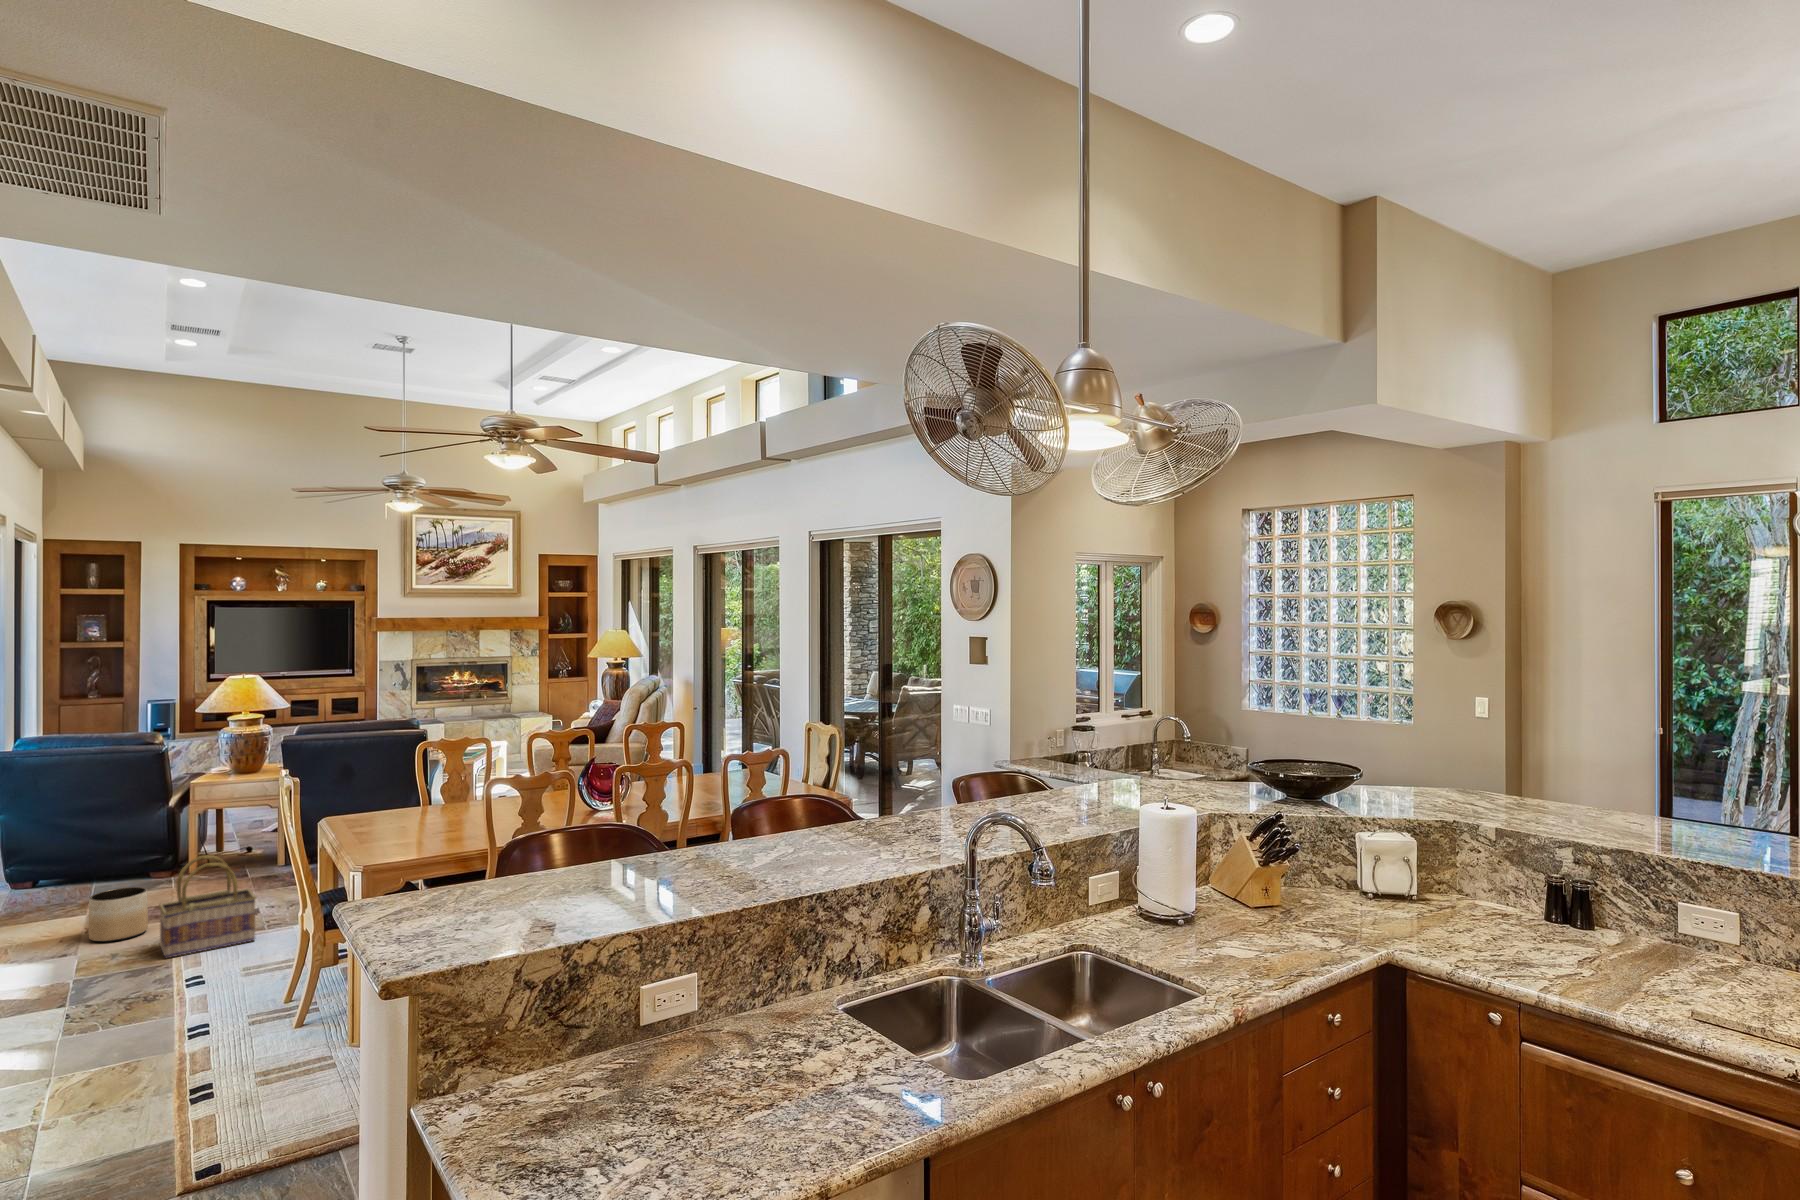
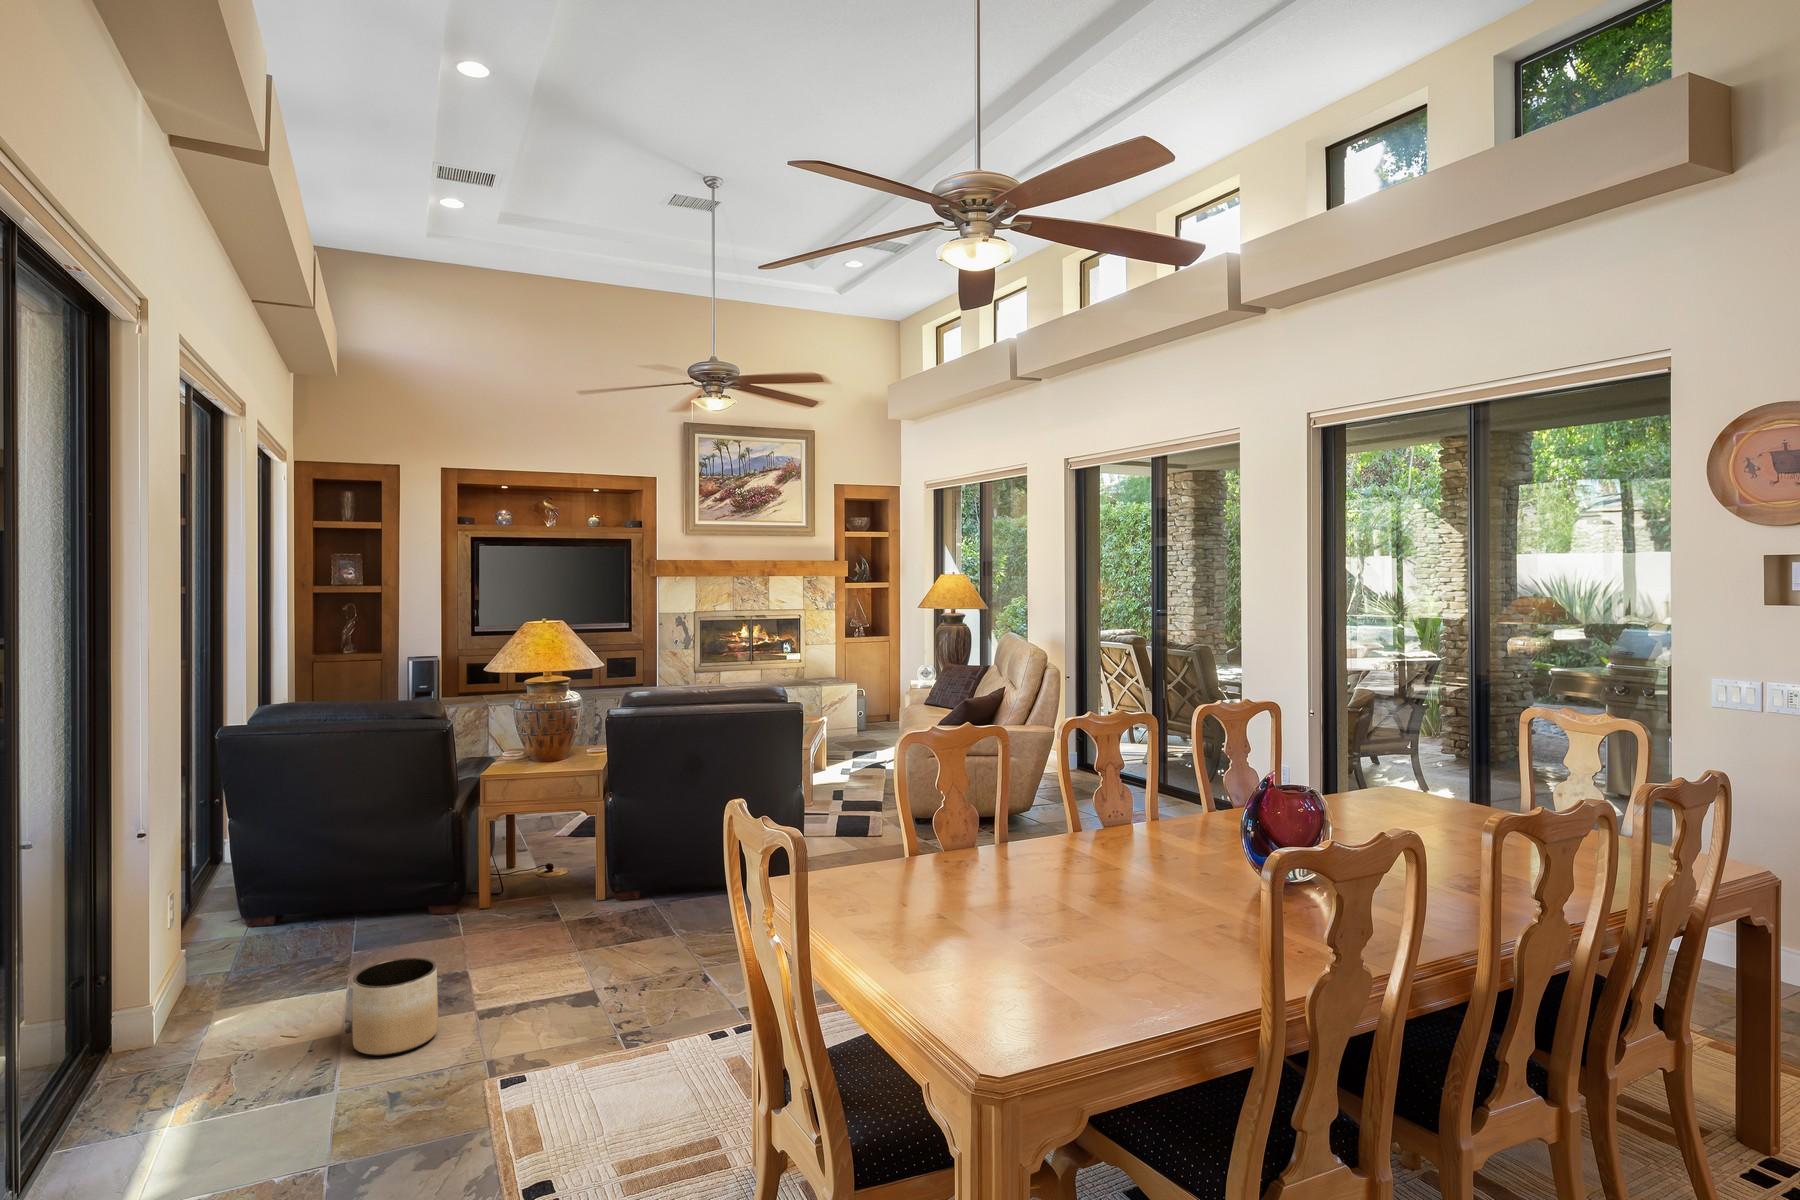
basket: present [159,855,256,958] -> none [459,921,611,1111]

